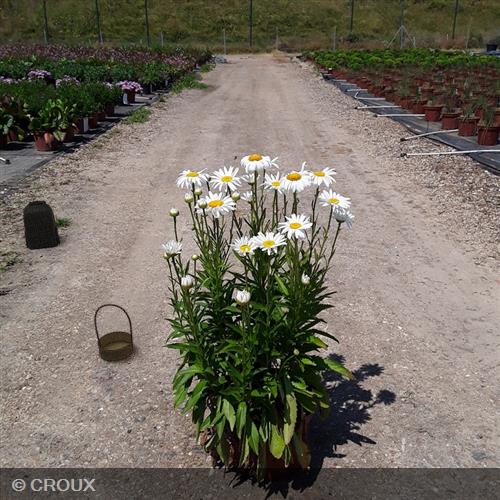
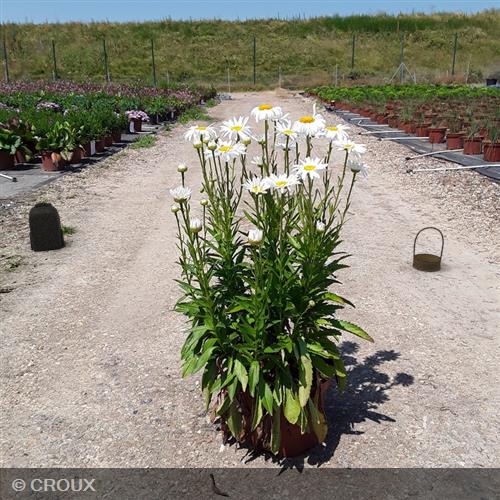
basket: present [94,304,134,361] -> present [413,227,444,272]

